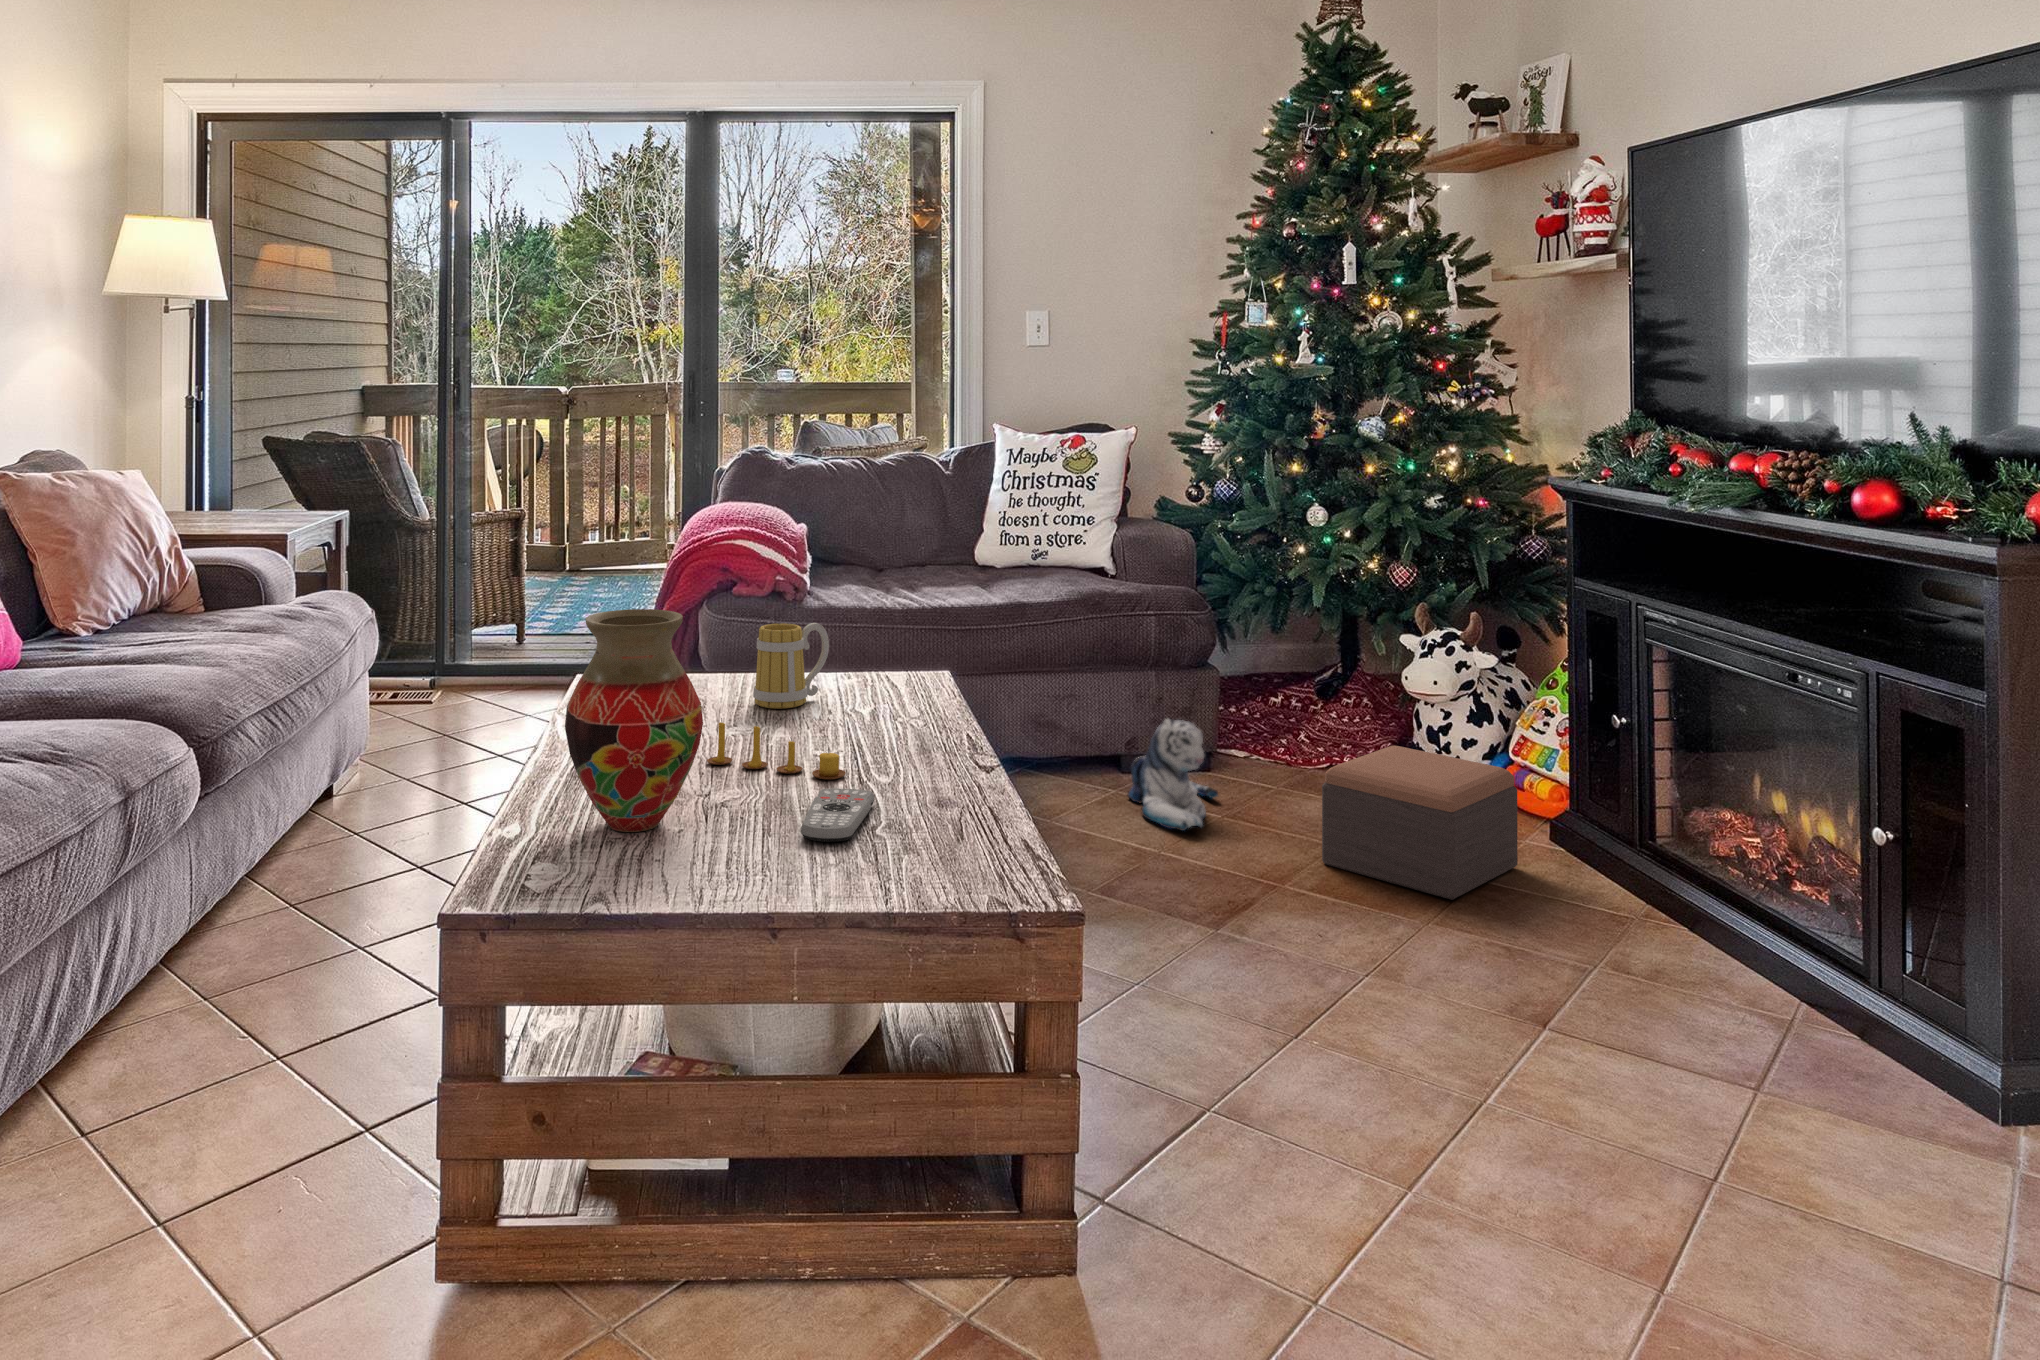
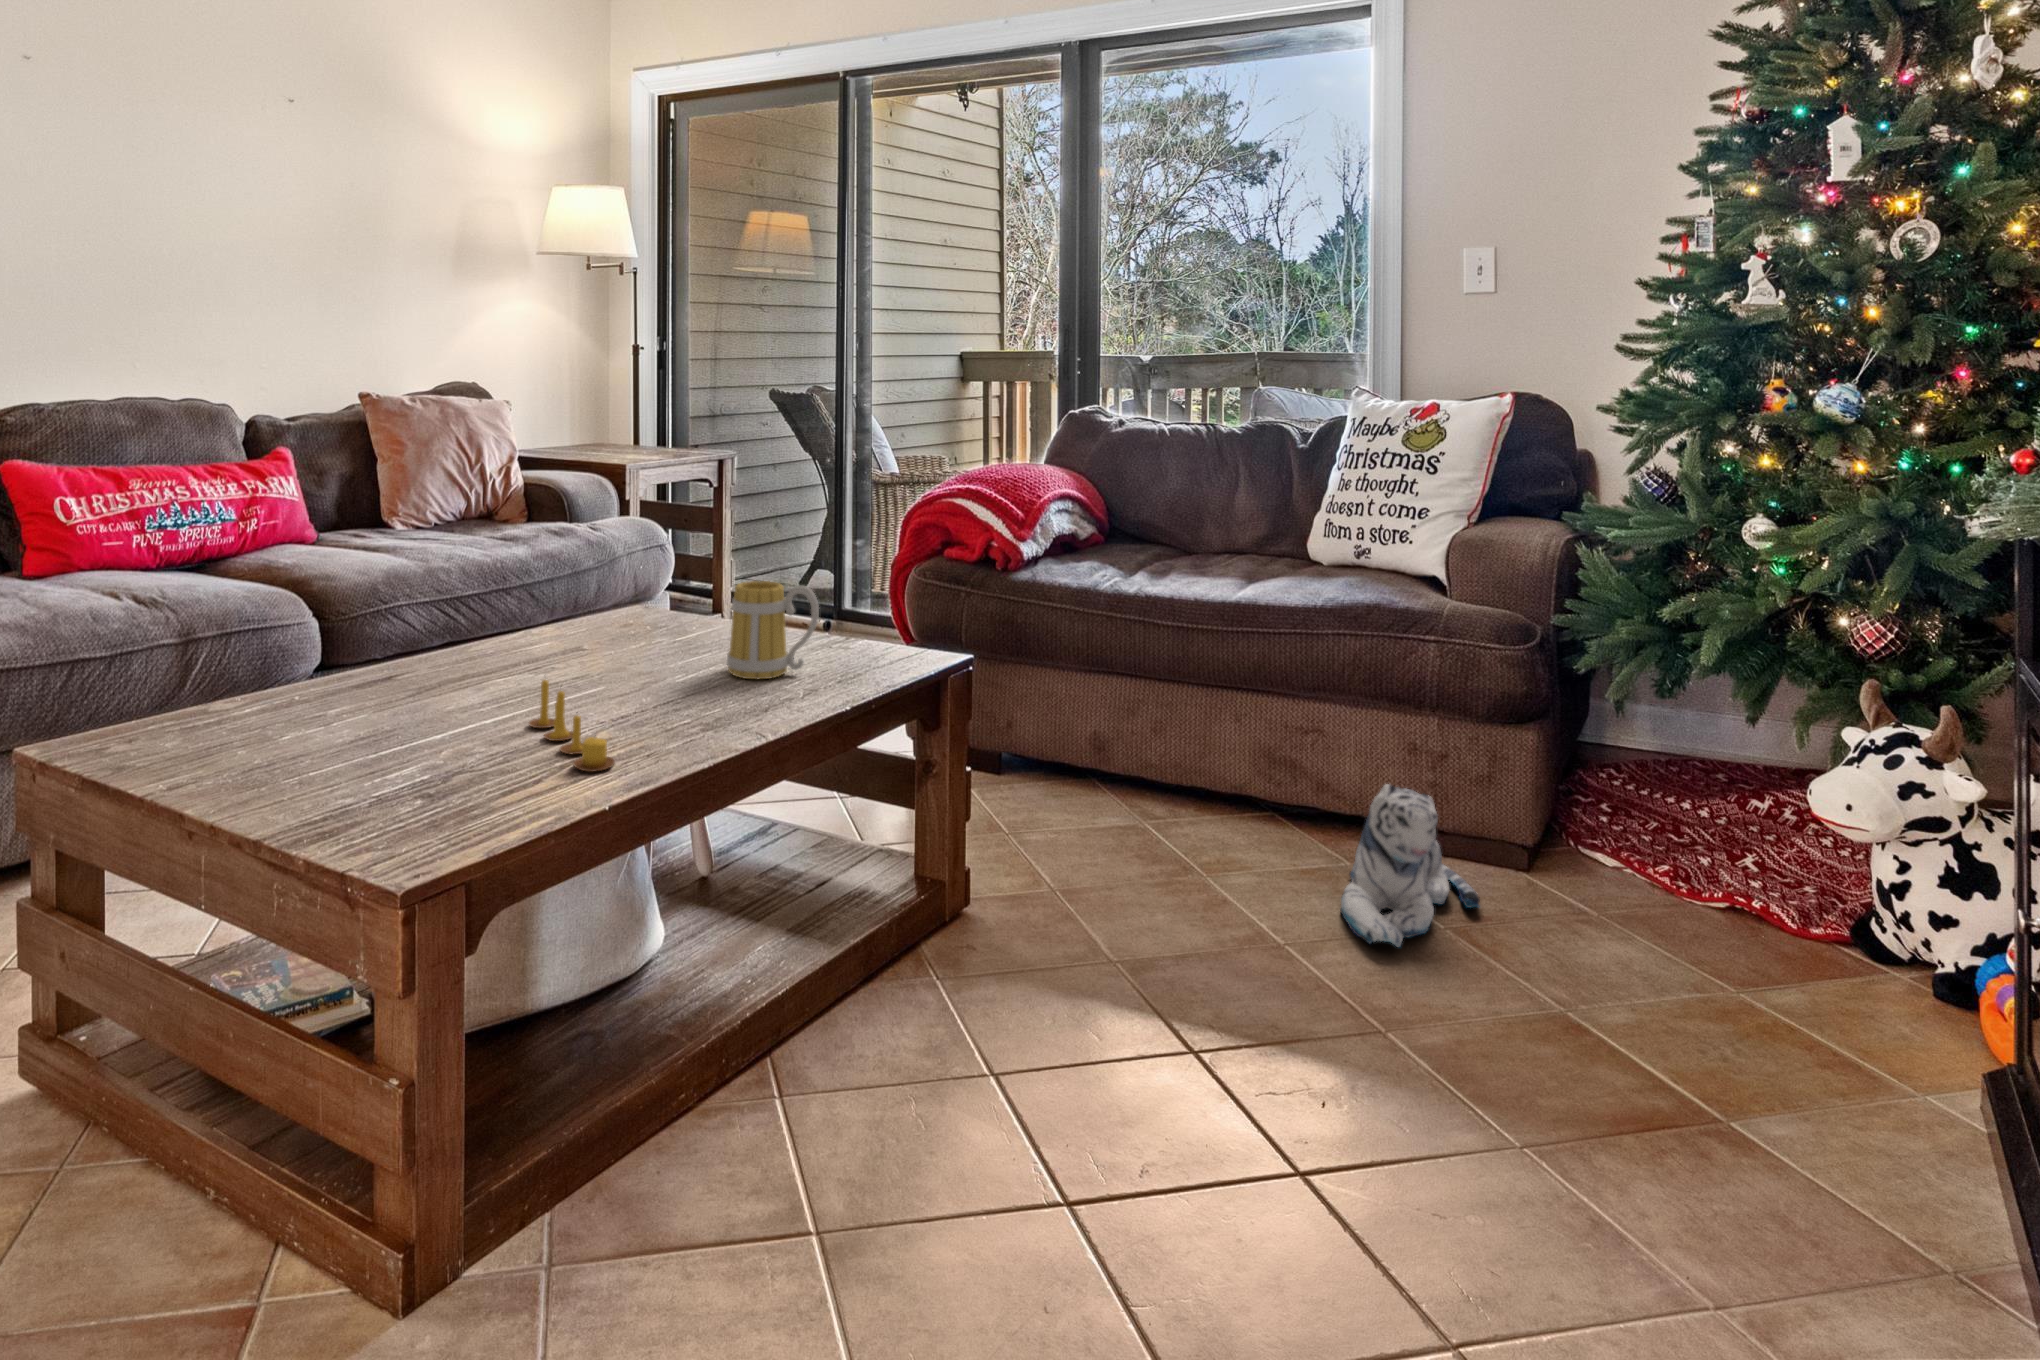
vase: present [565,609,703,832] -> none [219,533,390,785]
footstool: present [1322,746,1518,900] -> none [1545,904,1935,1198]
remote control: present [801,788,874,842] -> none [369,781,546,853]

